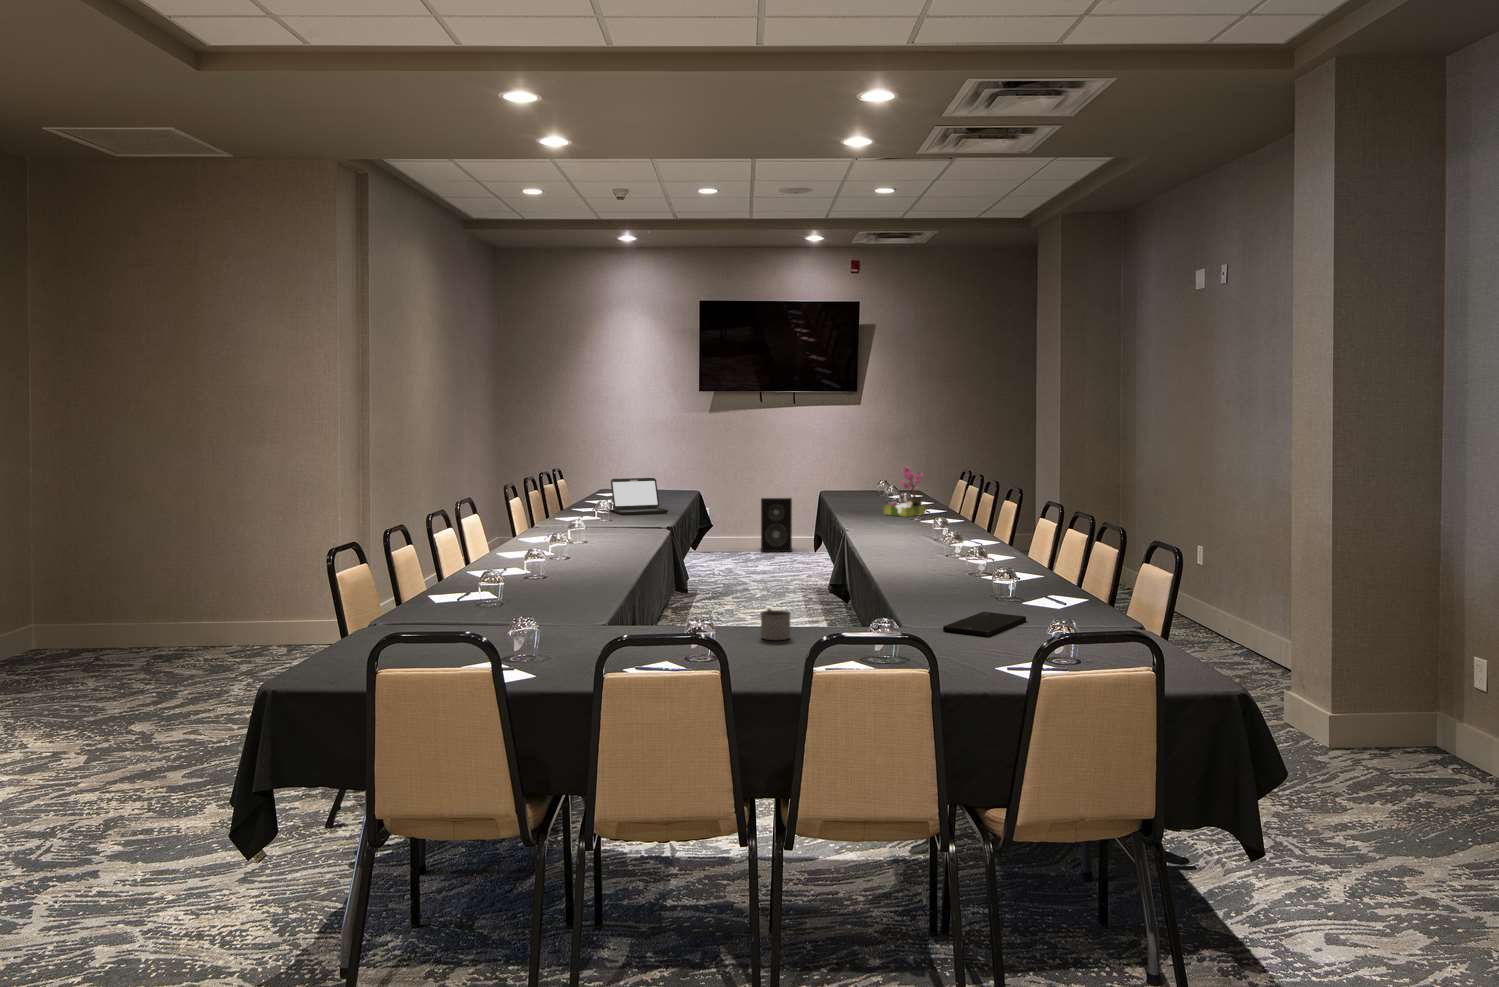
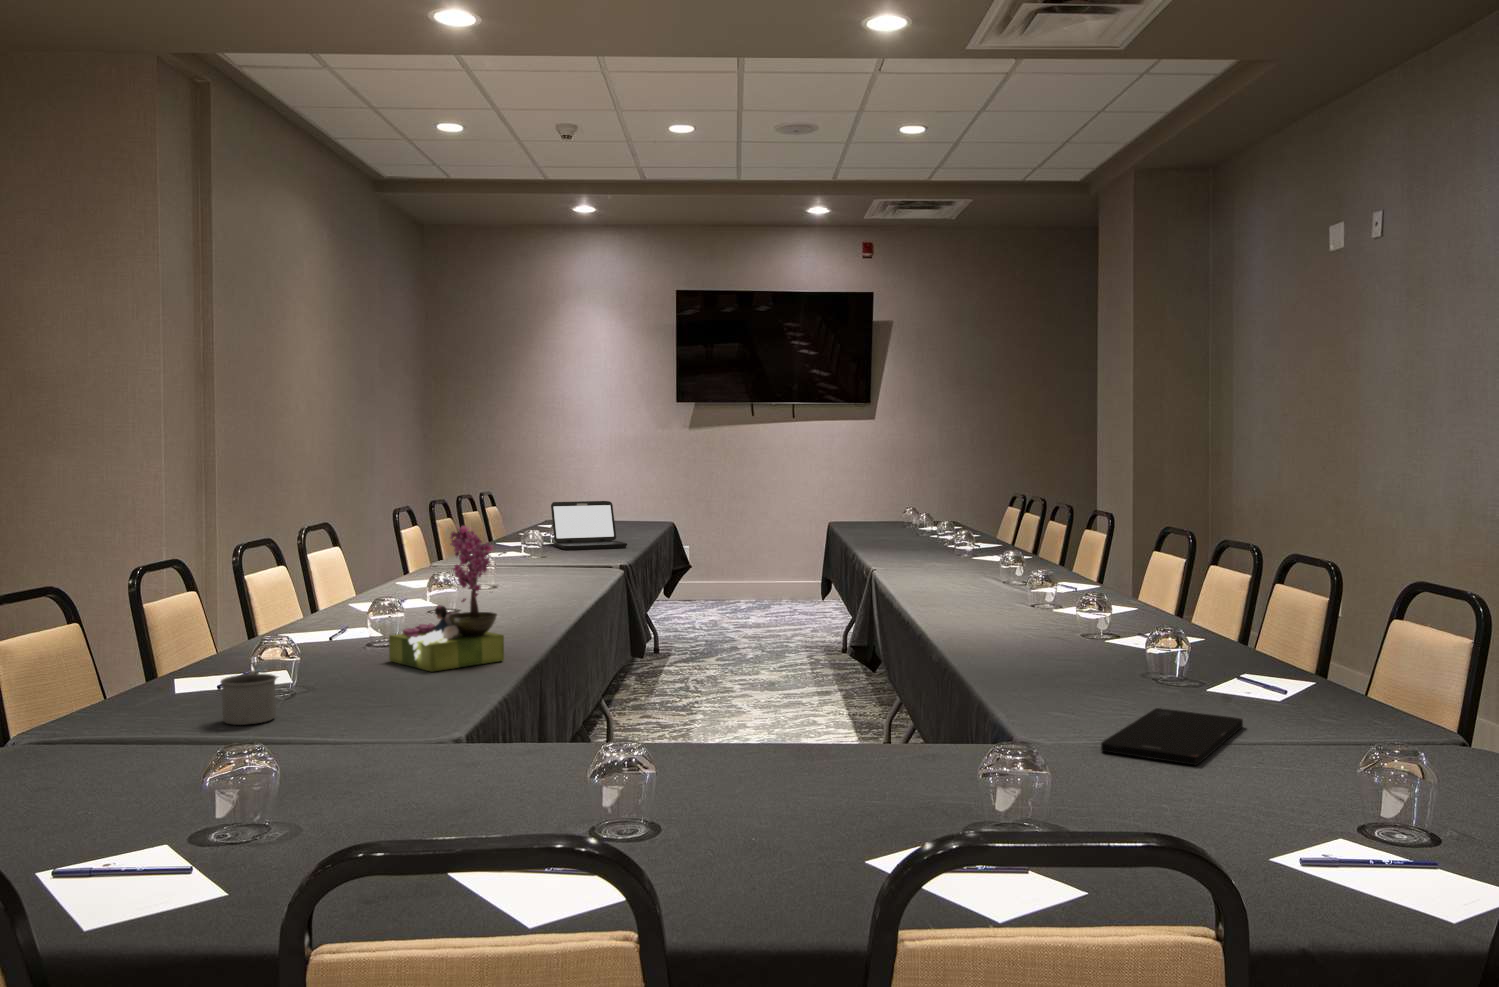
flower arrangement: present [884,467,925,517] -> present [389,525,504,672]
speaker: present [761,498,792,552] -> none [752,532,791,600]
mug: present [760,608,791,640] -> present [221,671,276,725]

